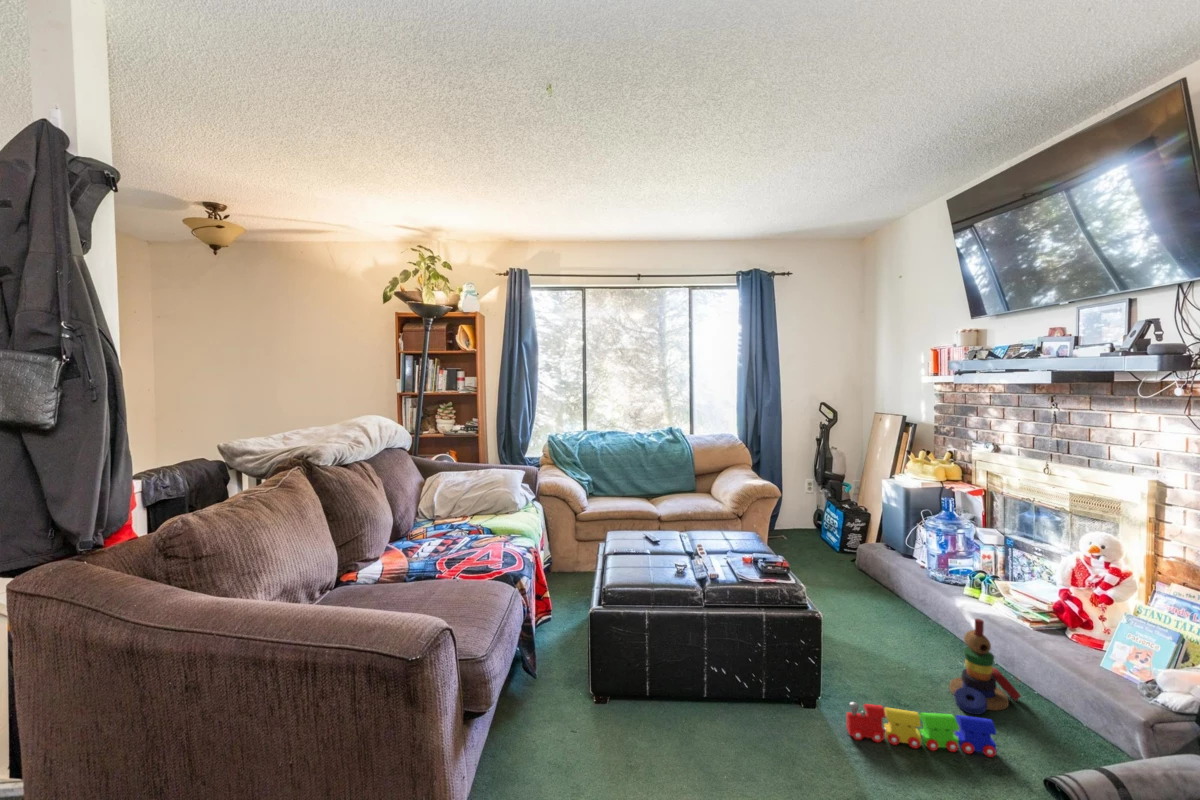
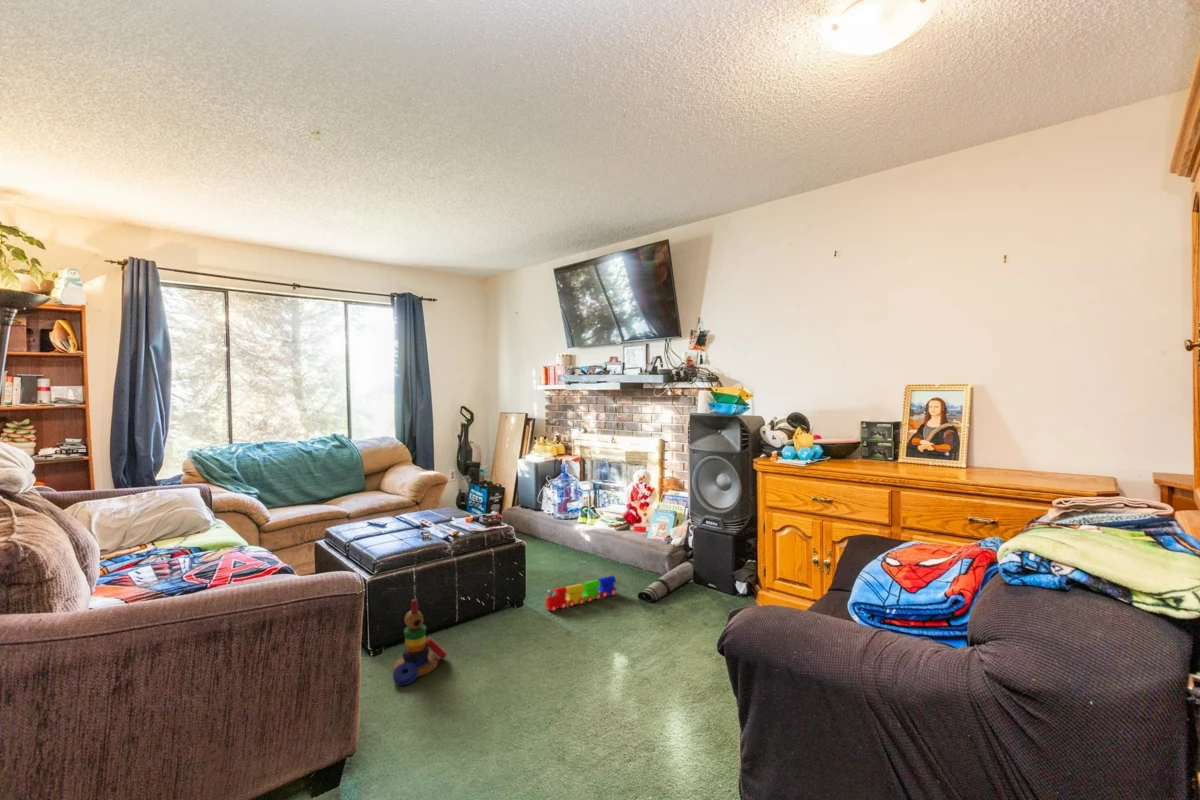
stacking toy: present [950,619,1021,714] -> present [393,599,447,686]

